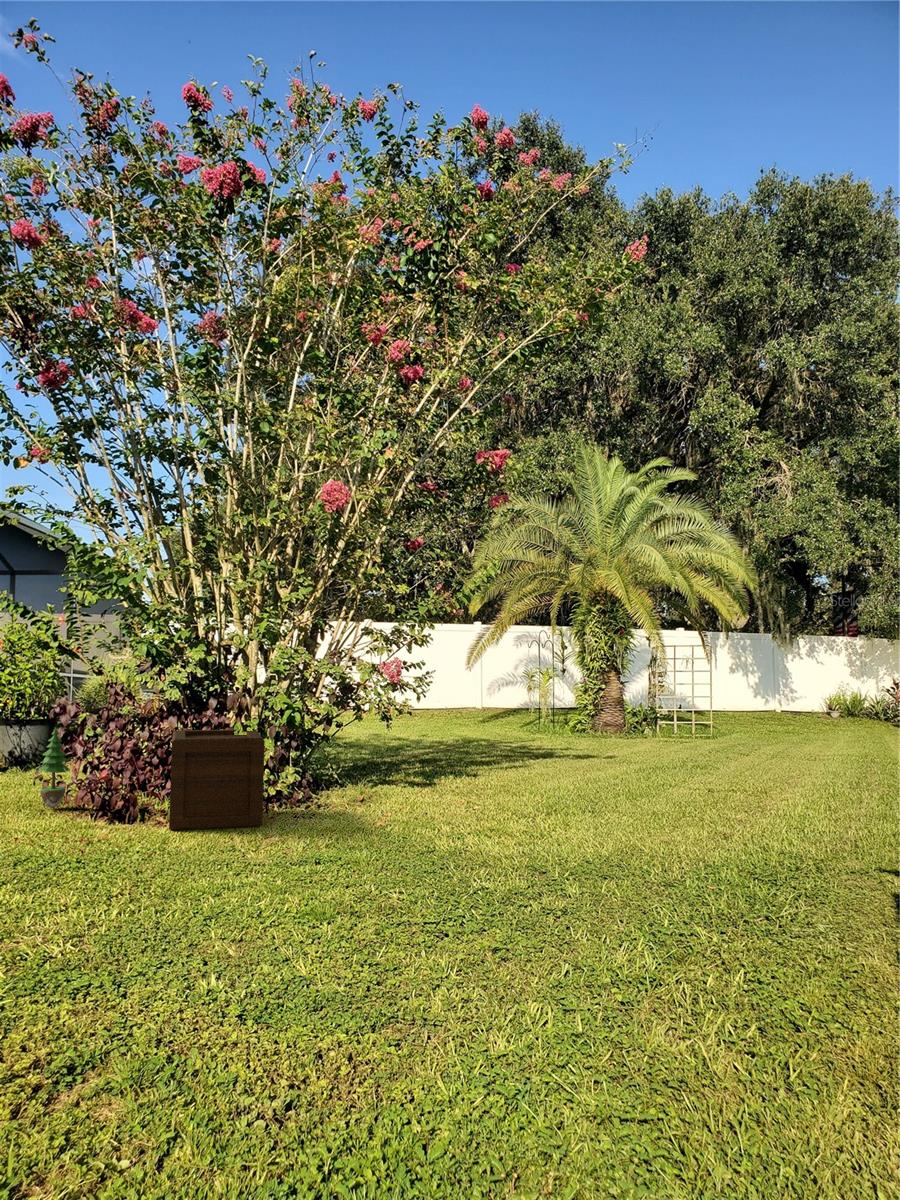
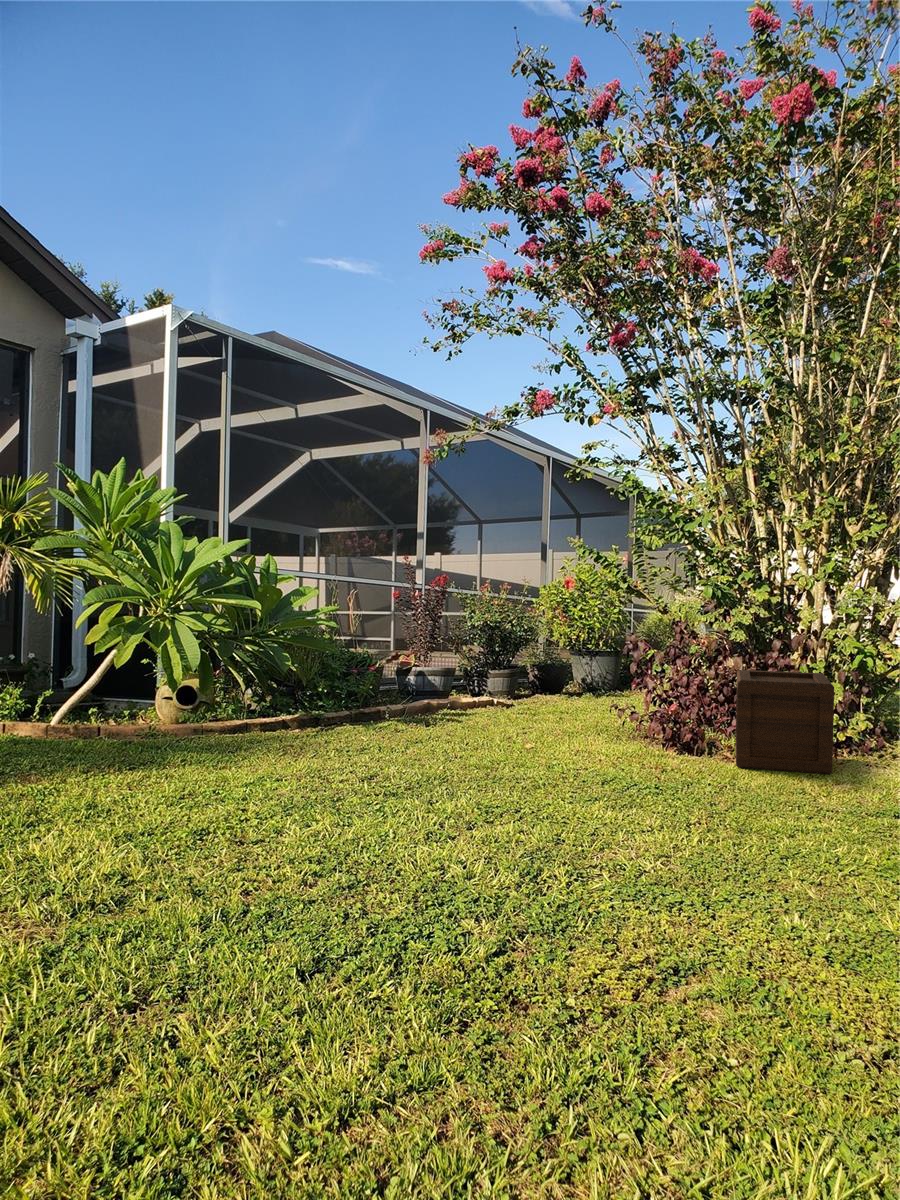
potted tree: present [39,727,70,809] -> none [615,660,641,734]

